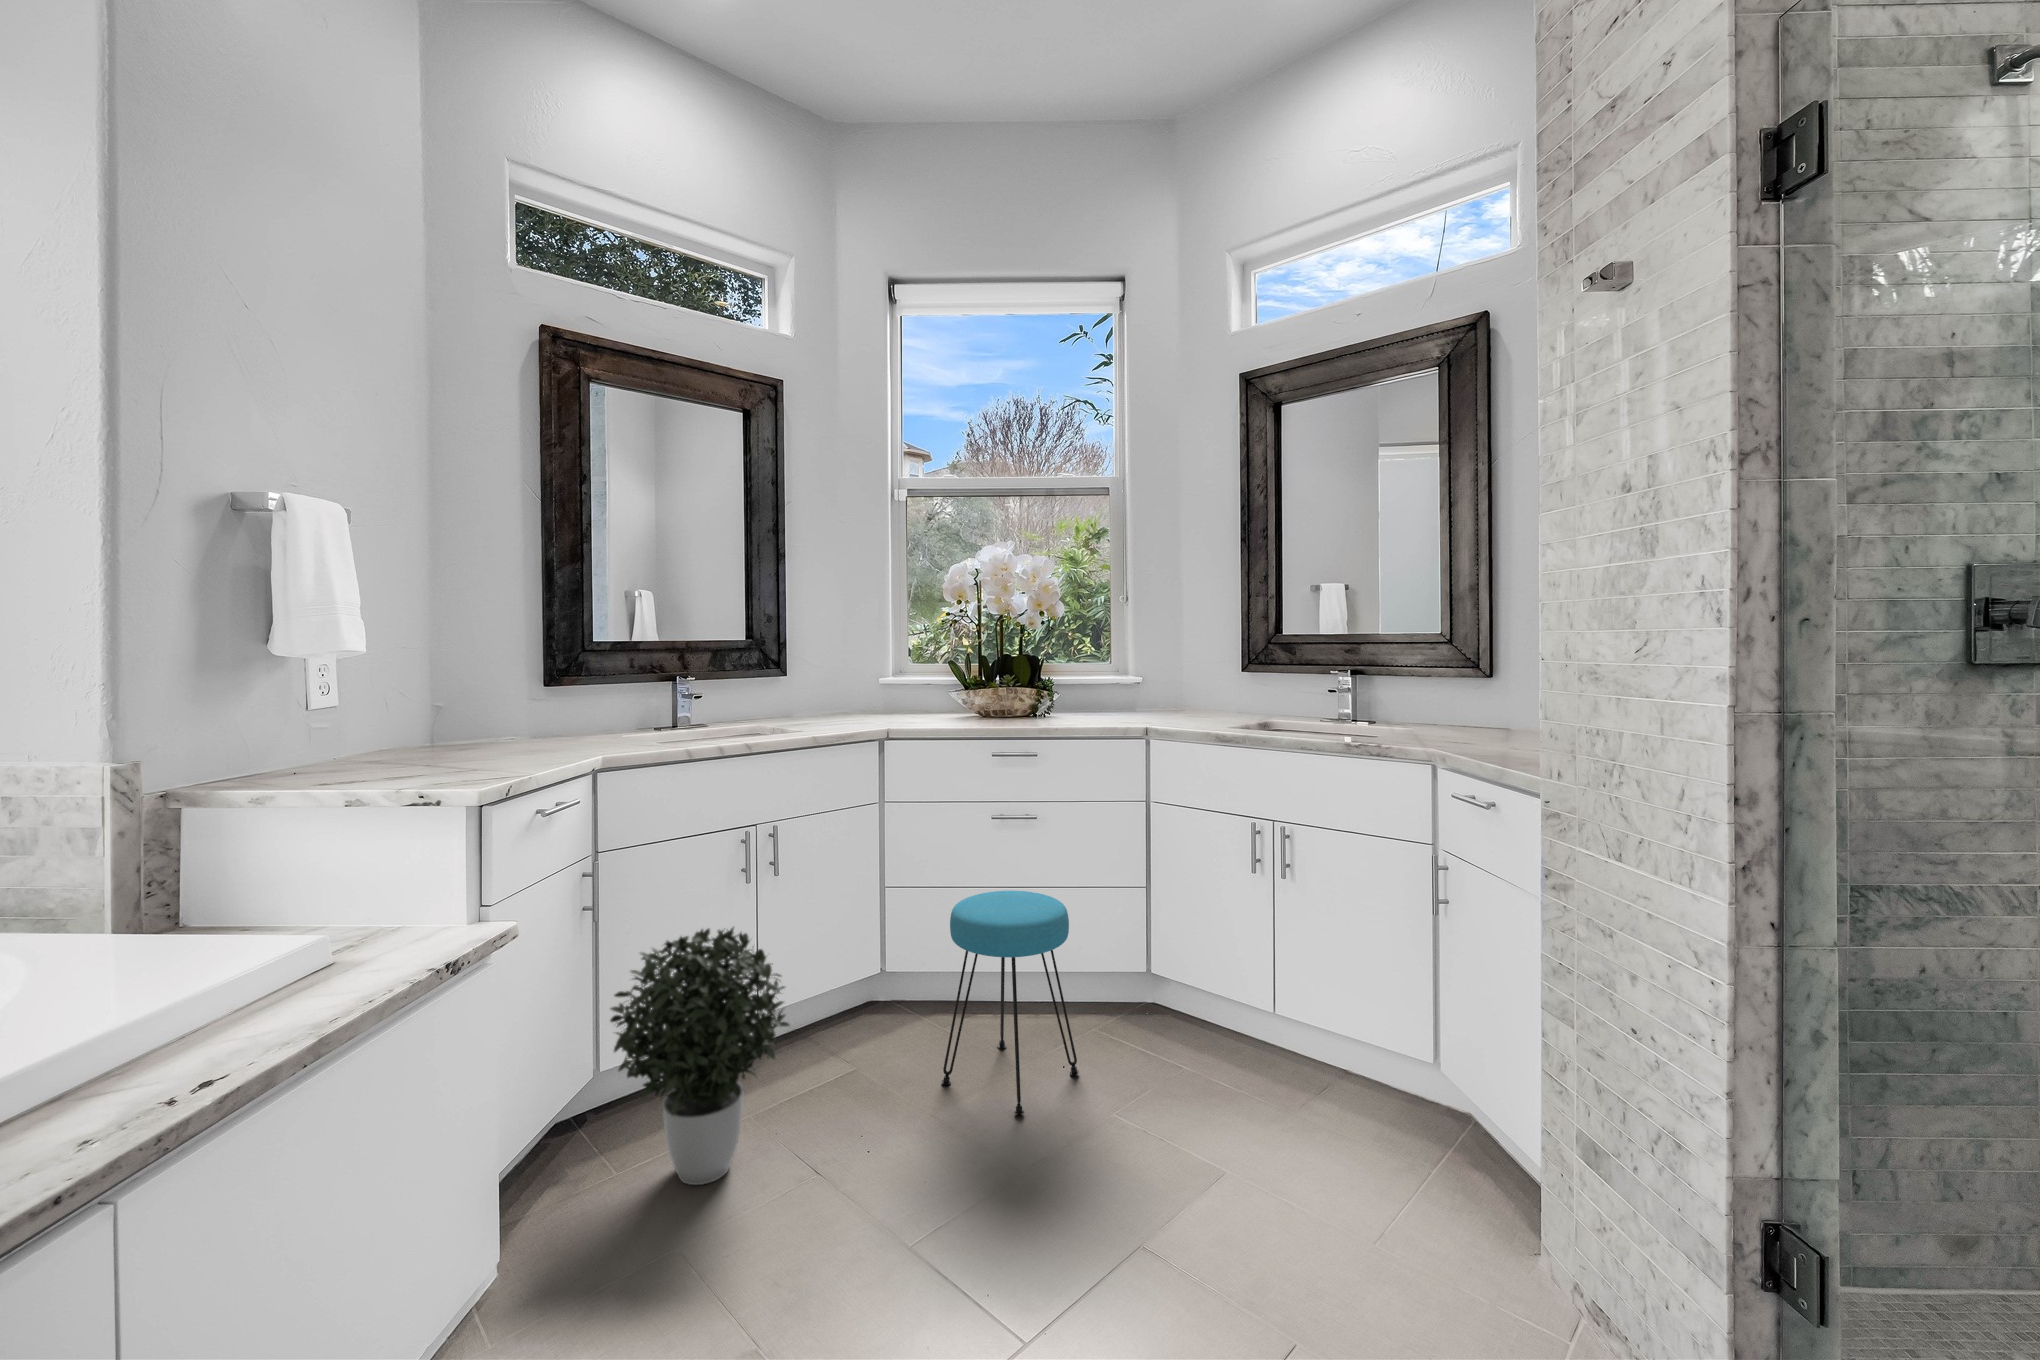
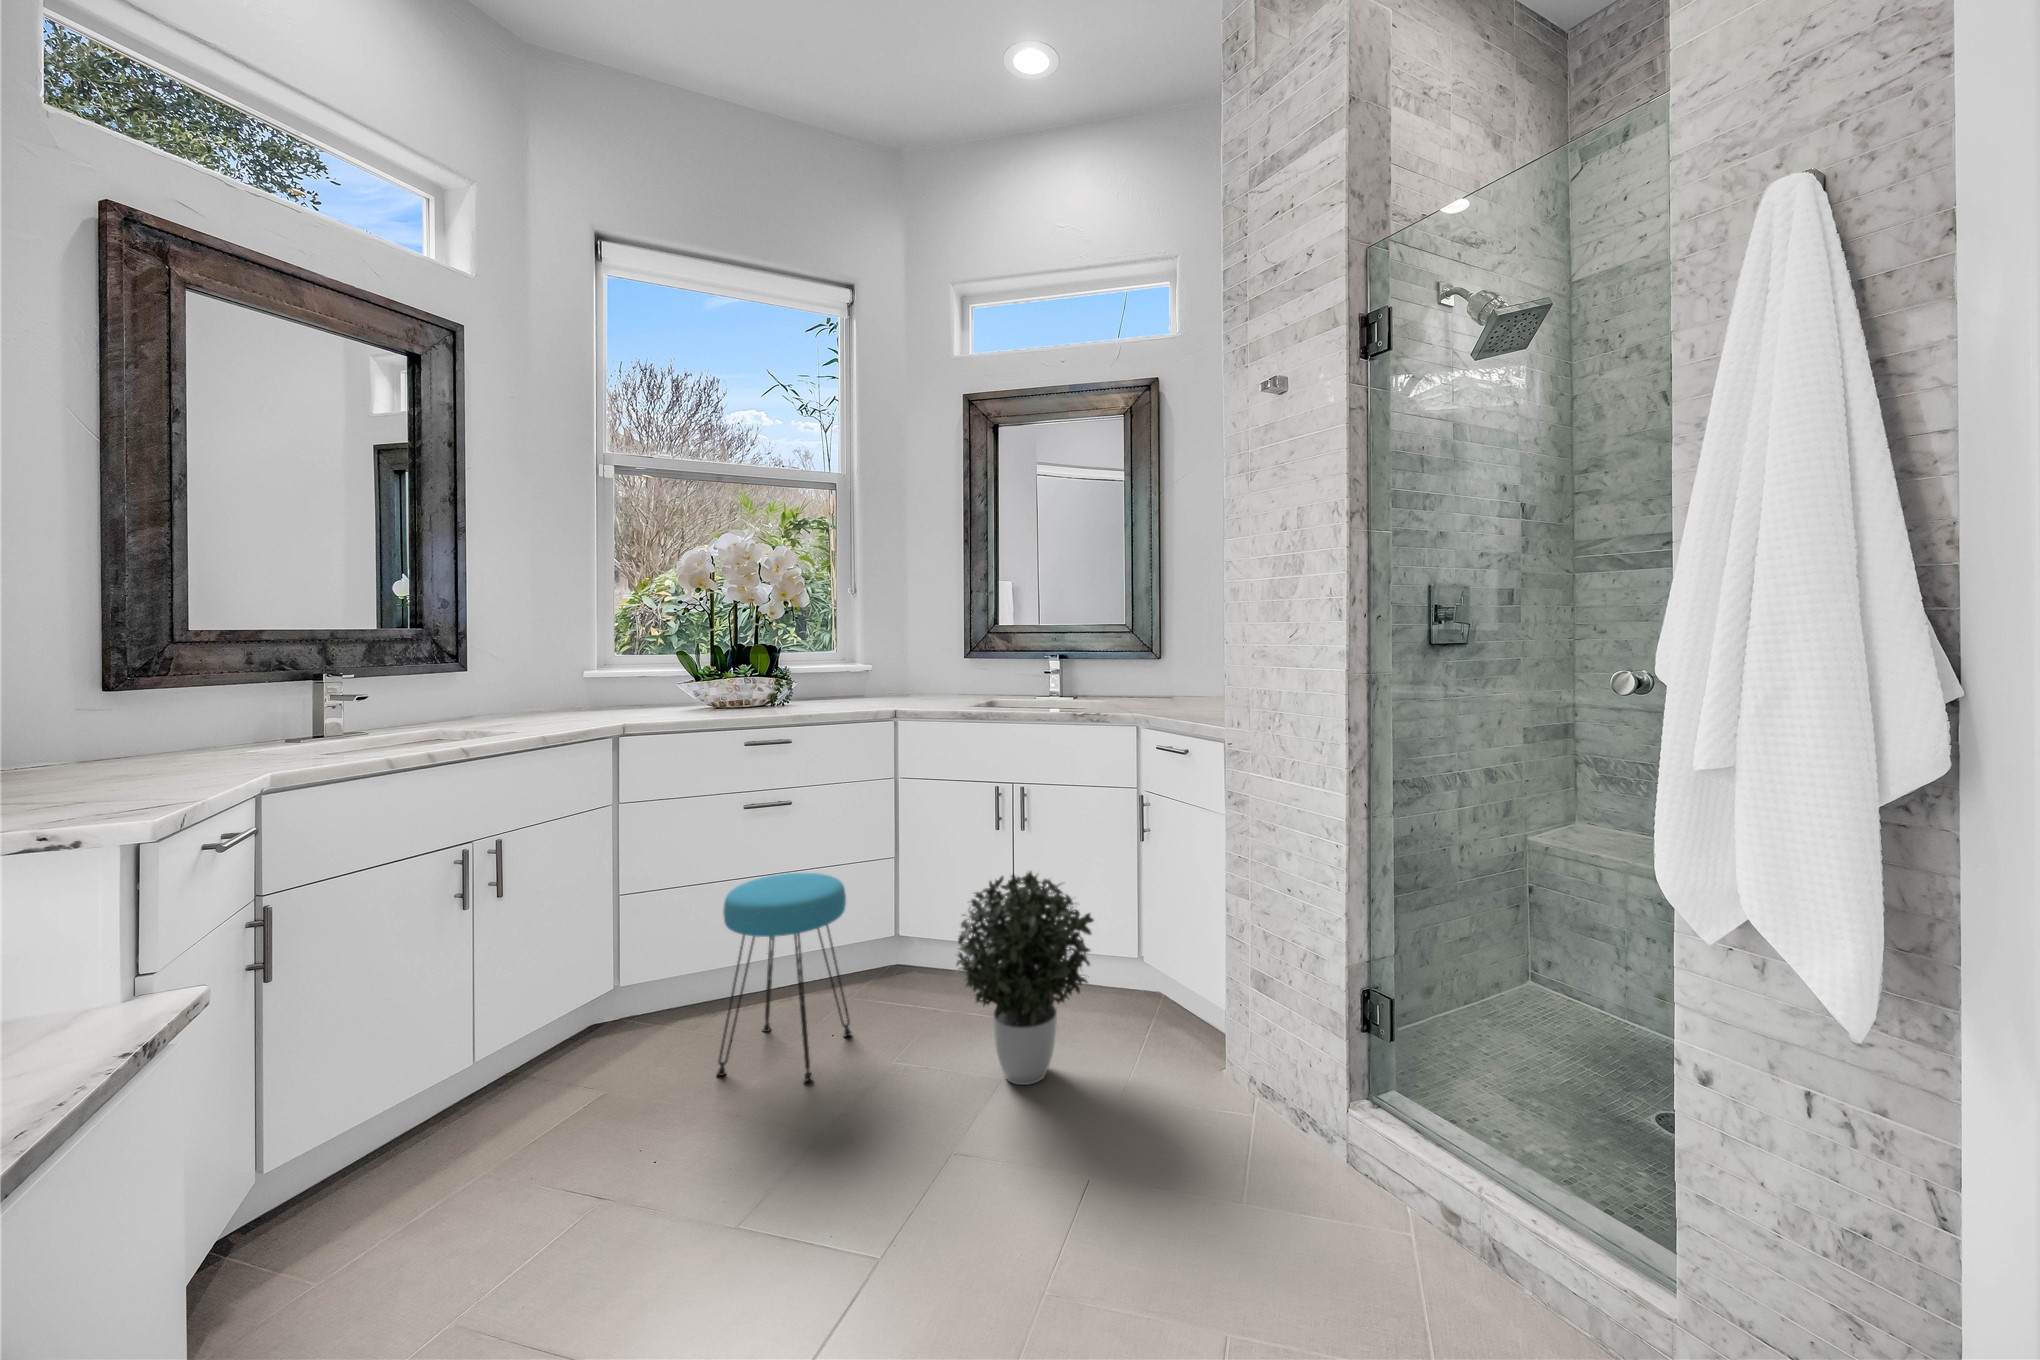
potted plant: present [610,928,789,1185] -> present [955,871,1094,1085]

